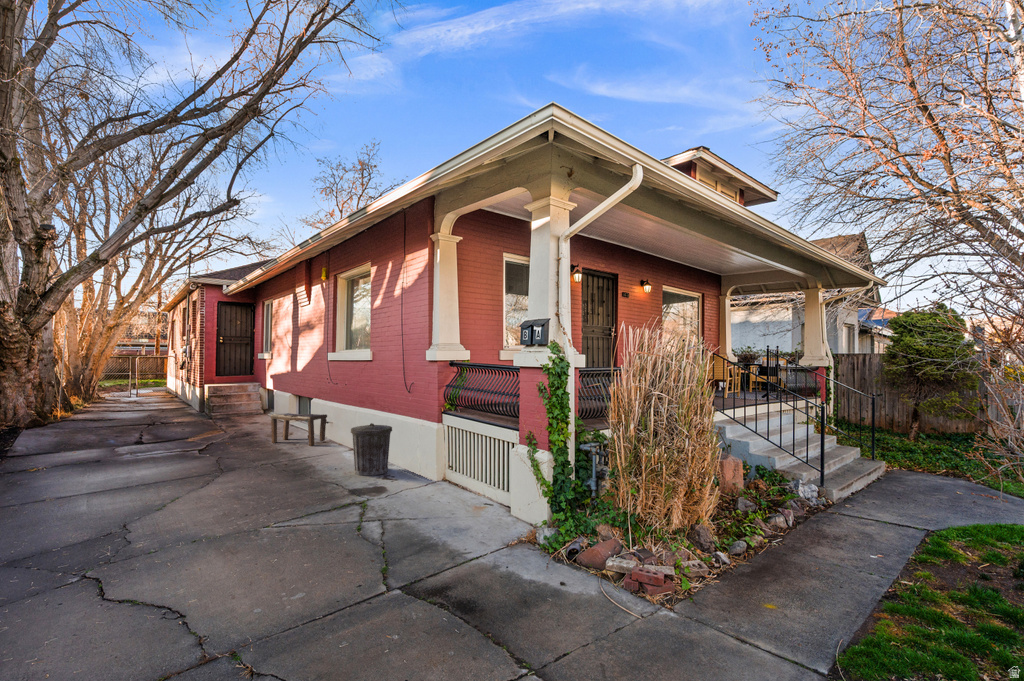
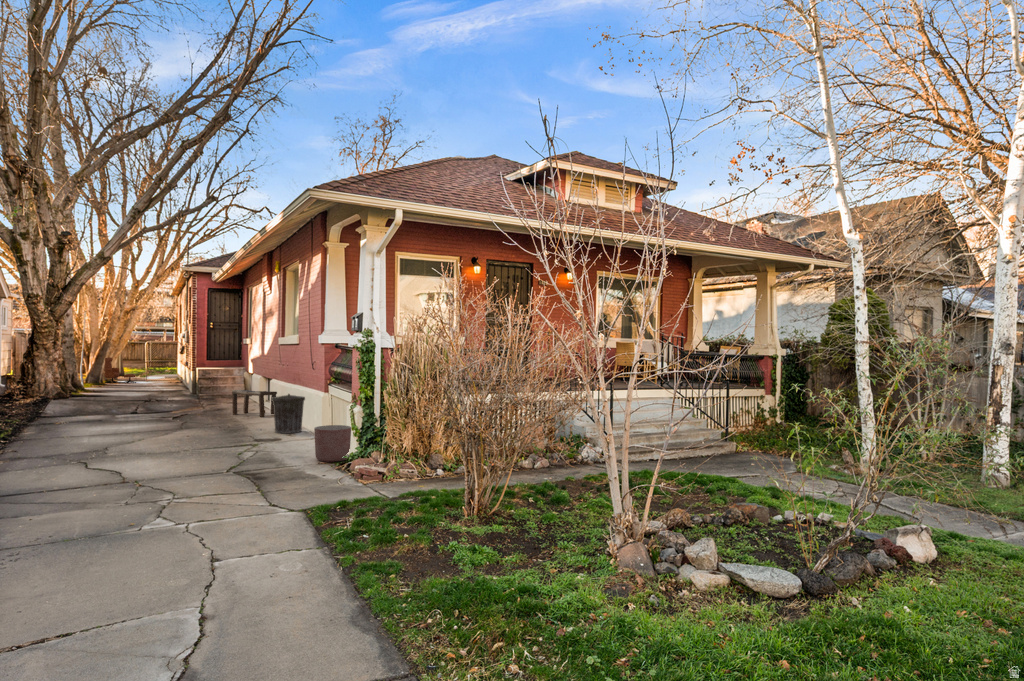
lounge chair: none [91,374,129,401] -> present [104,357,136,383]
planter: none [482,480,535,543] -> present [314,425,351,462]

